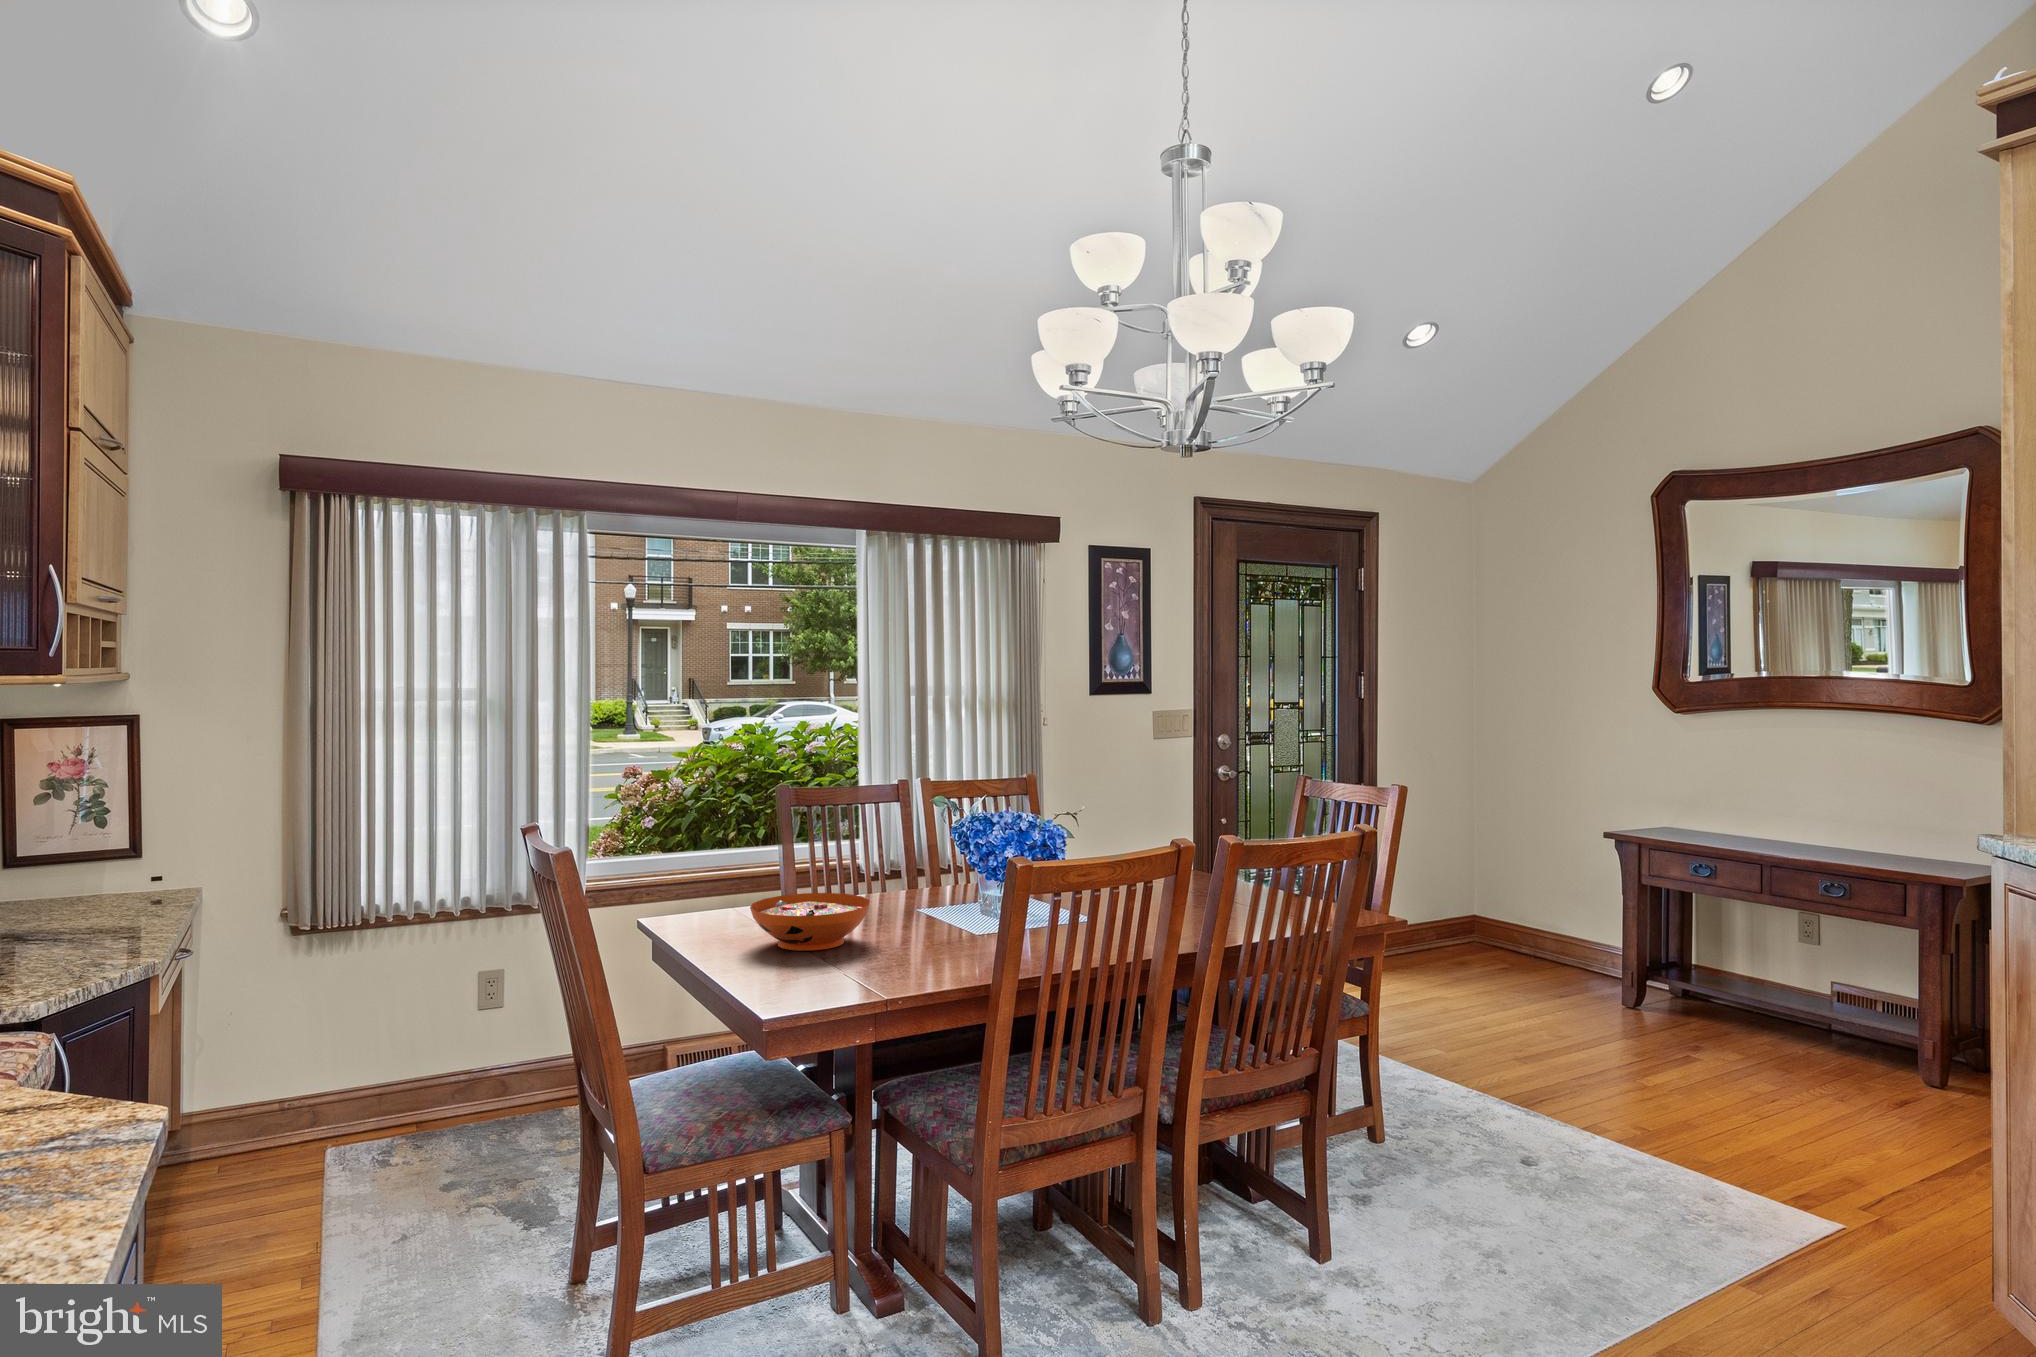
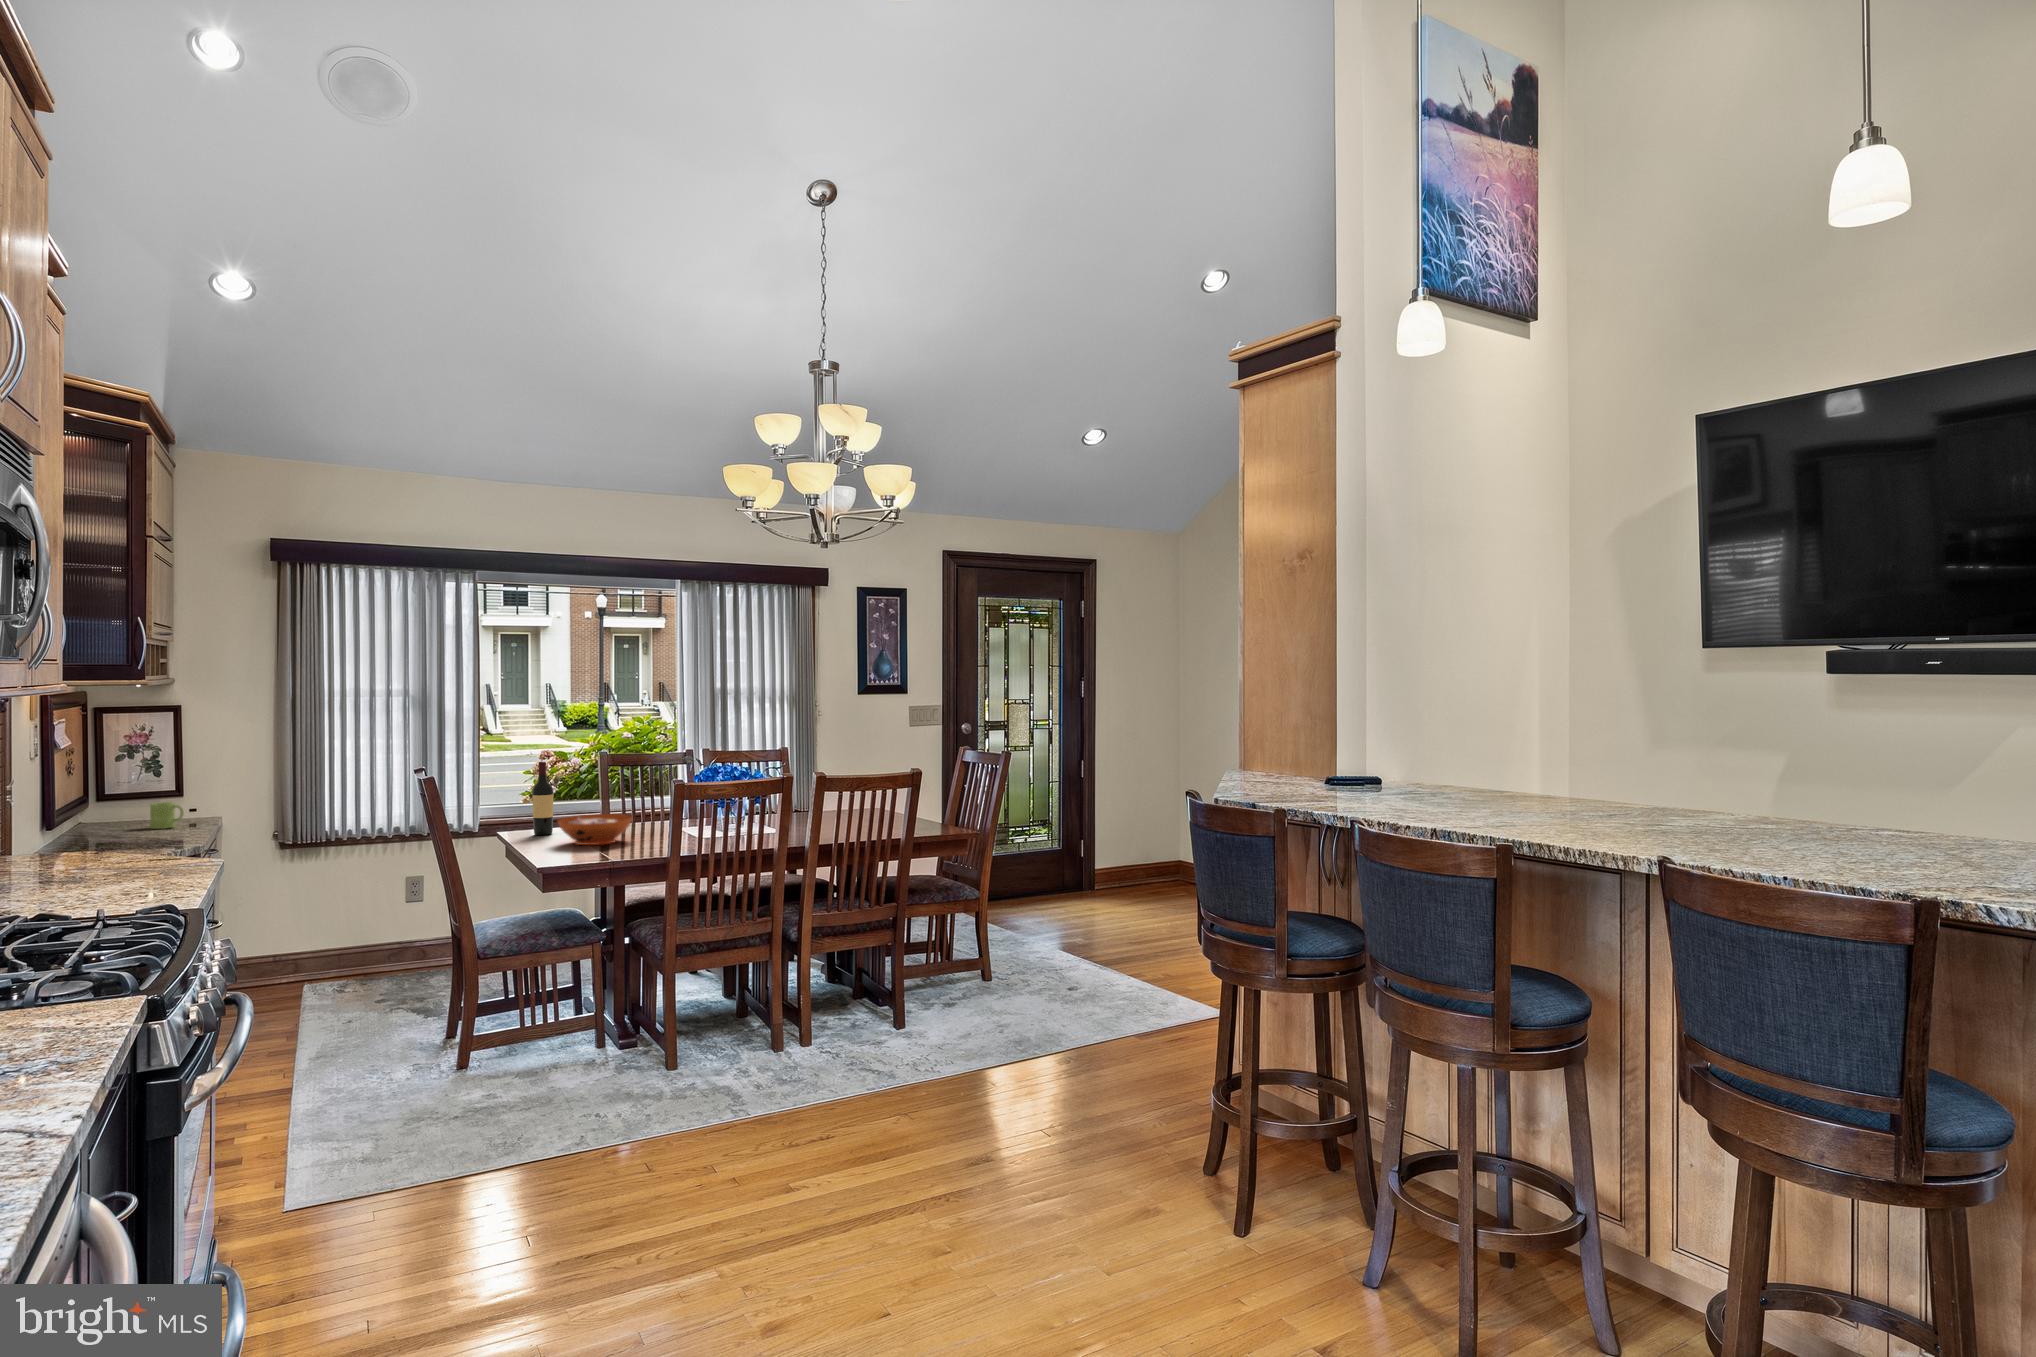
wine bottle: none [695,805,727,925] -> present [532,762,553,835]
mug: none [87,869,141,914] -> present [150,802,184,829]

